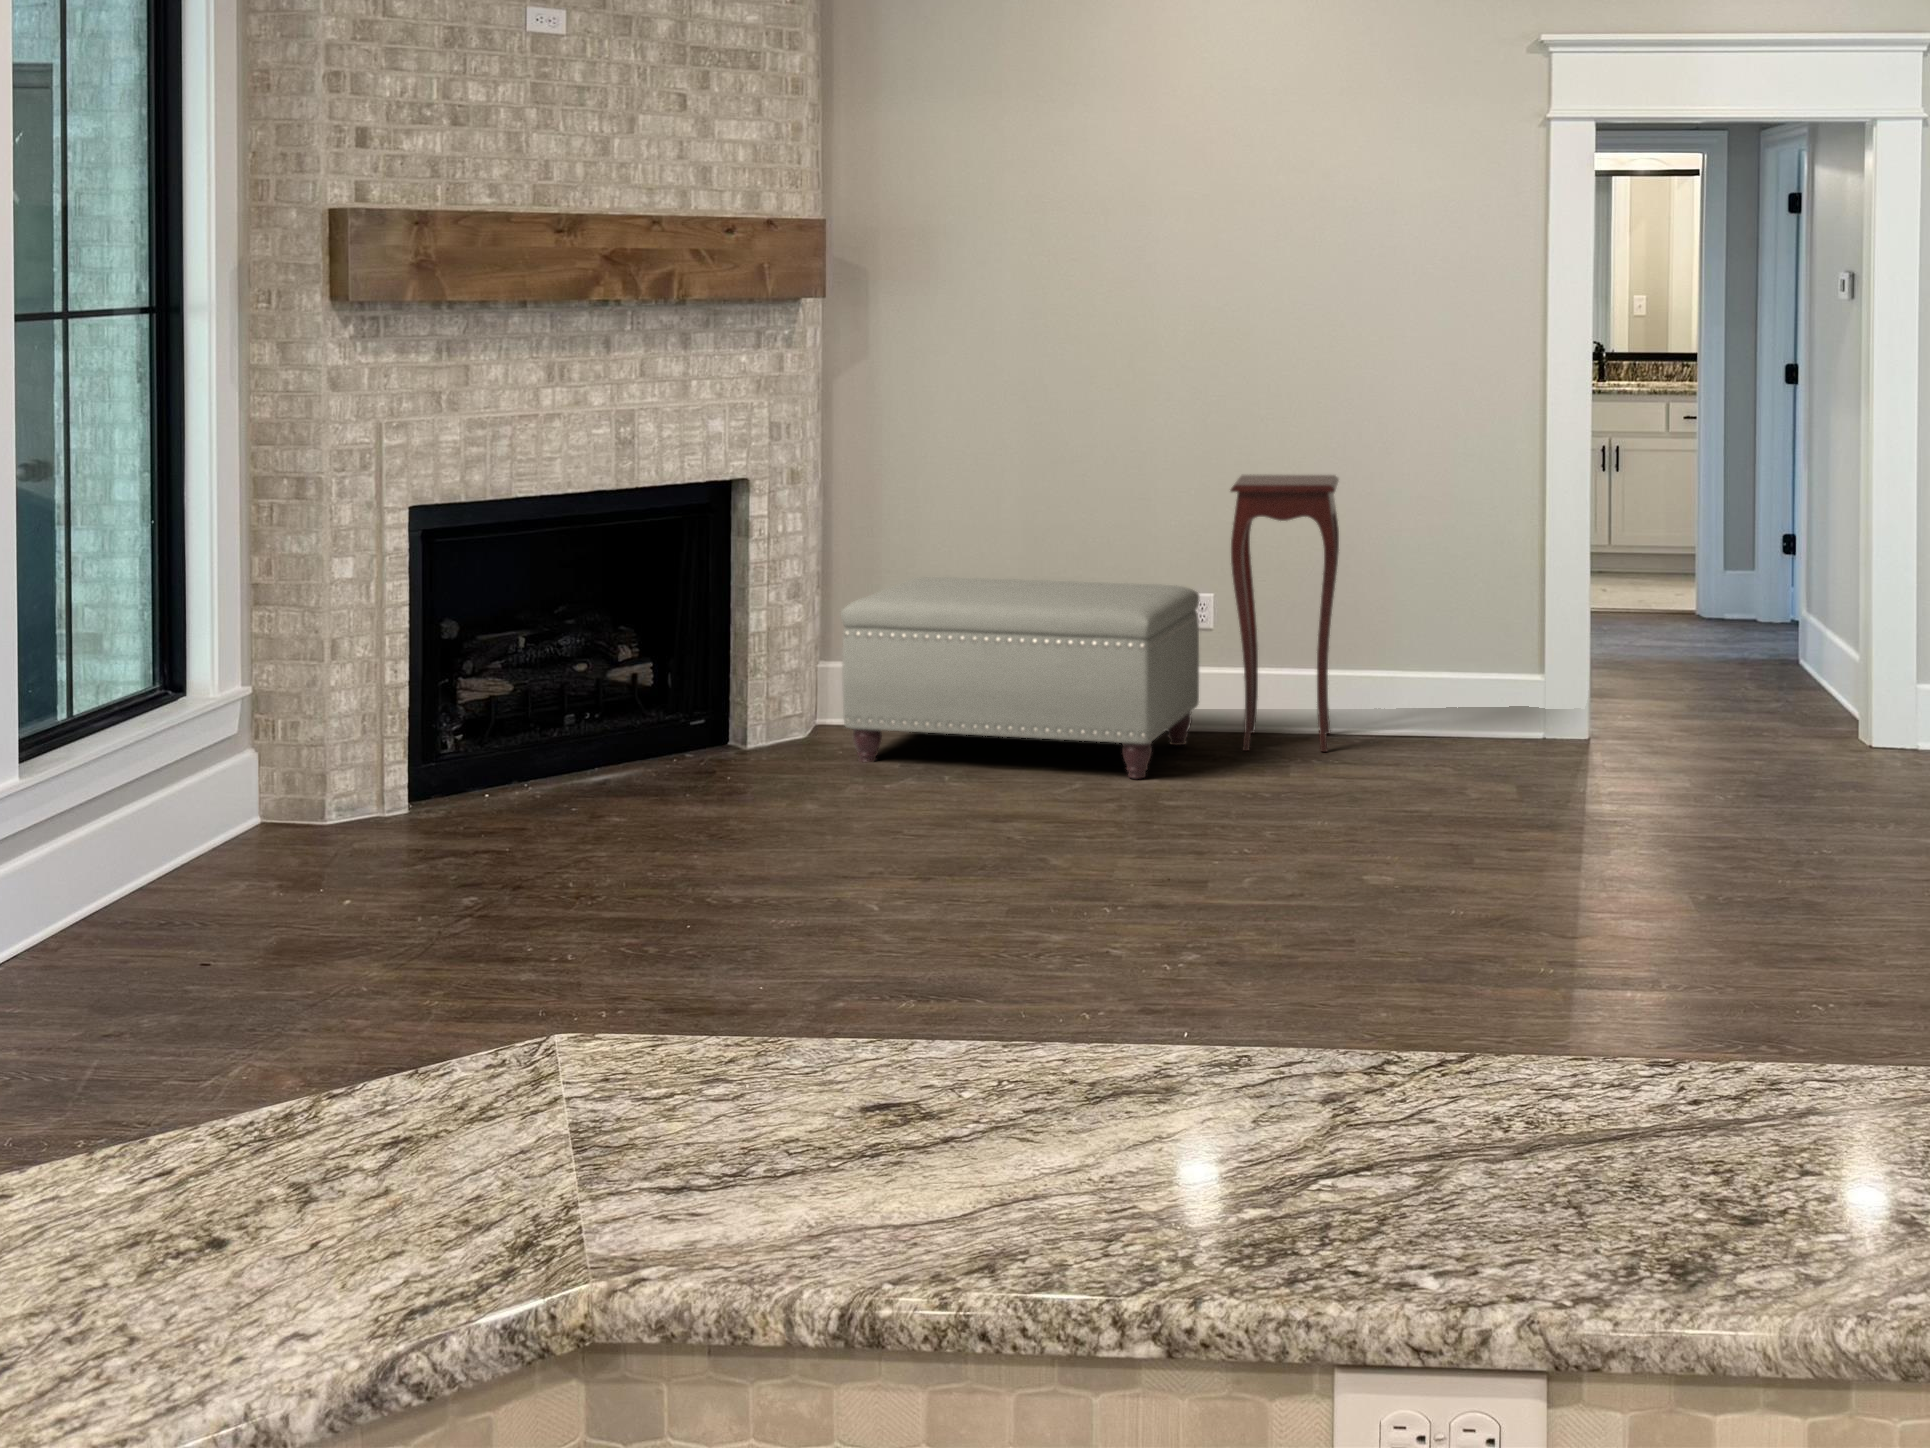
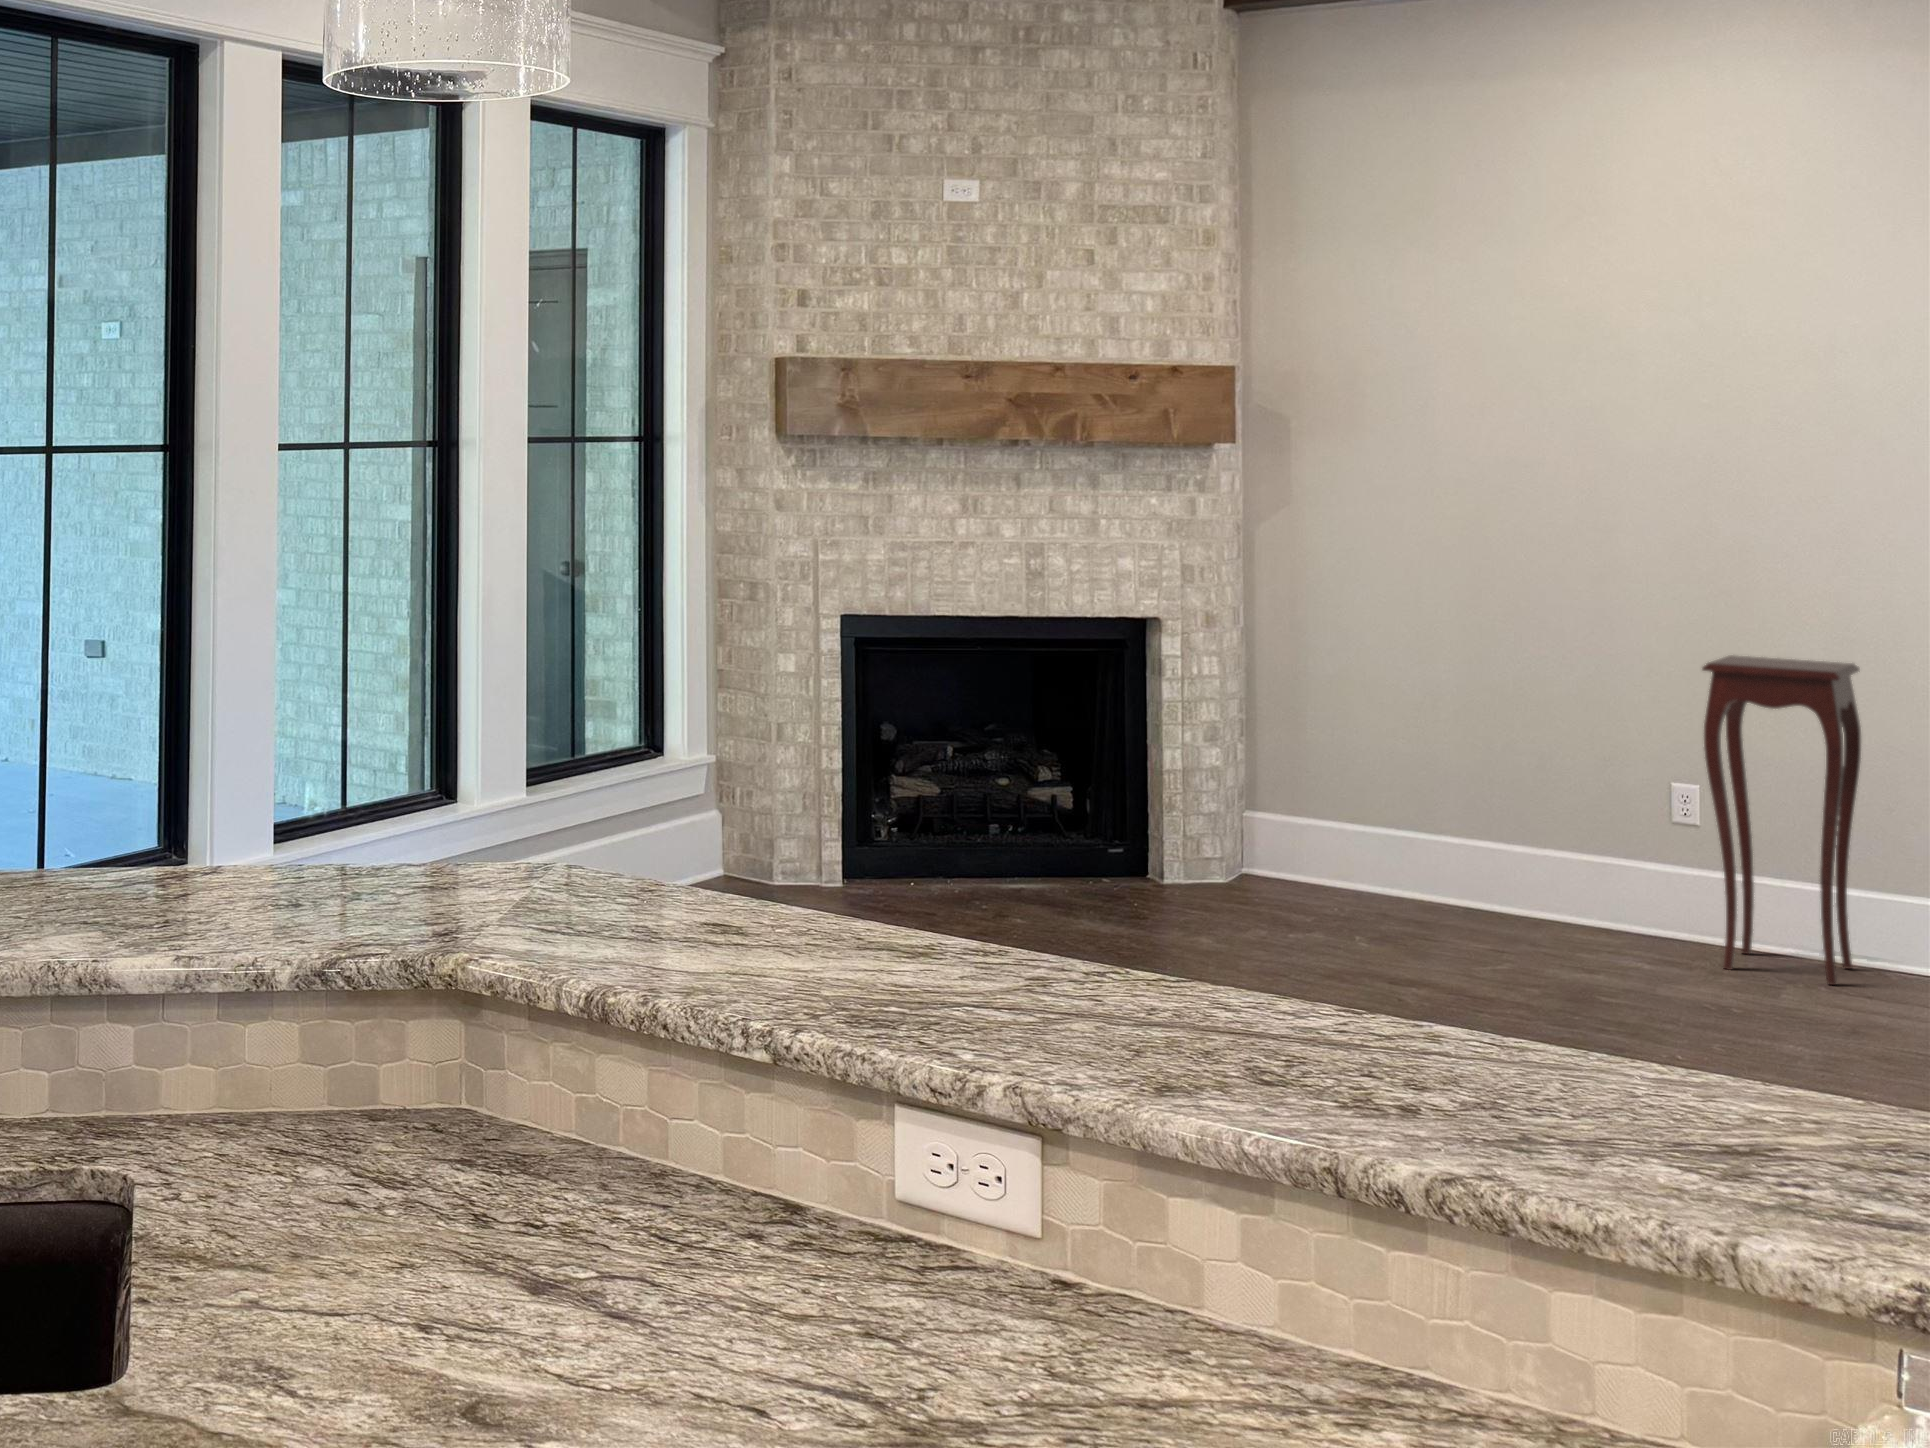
ottoman: present [841,577,1199,778] -> none [1248,737,1670,975]

